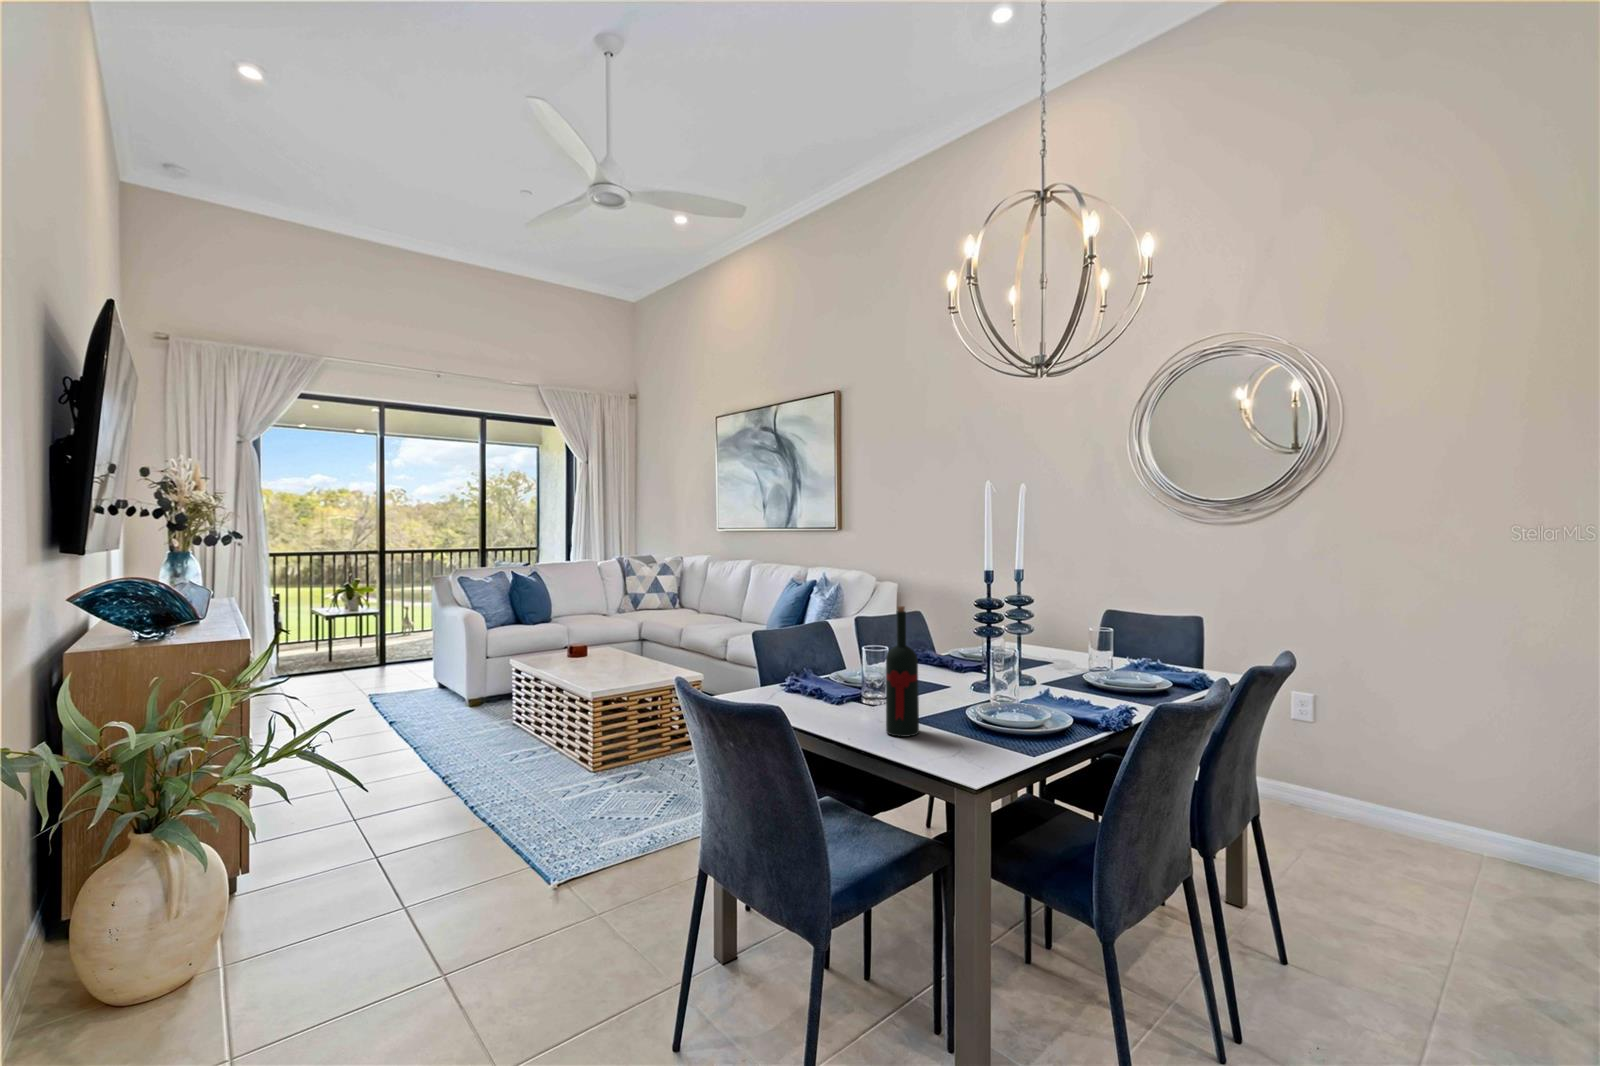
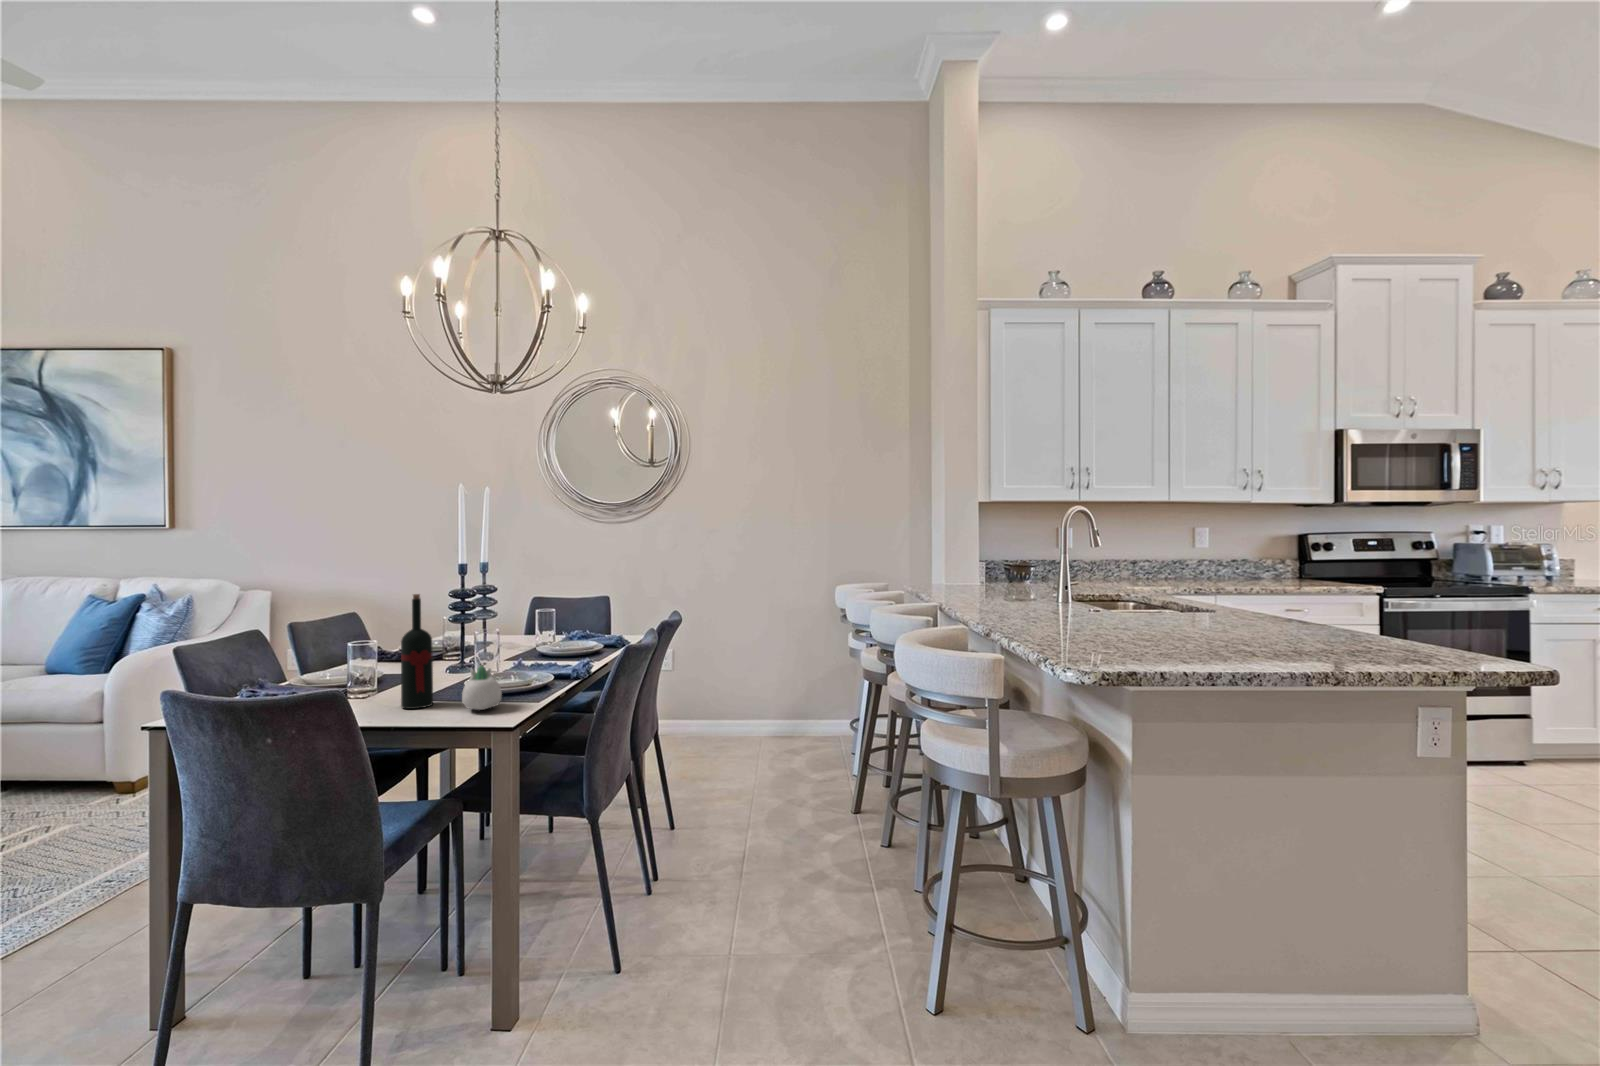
succulent planter: none [932,701,980,757] -> present [462,666,502,710]

